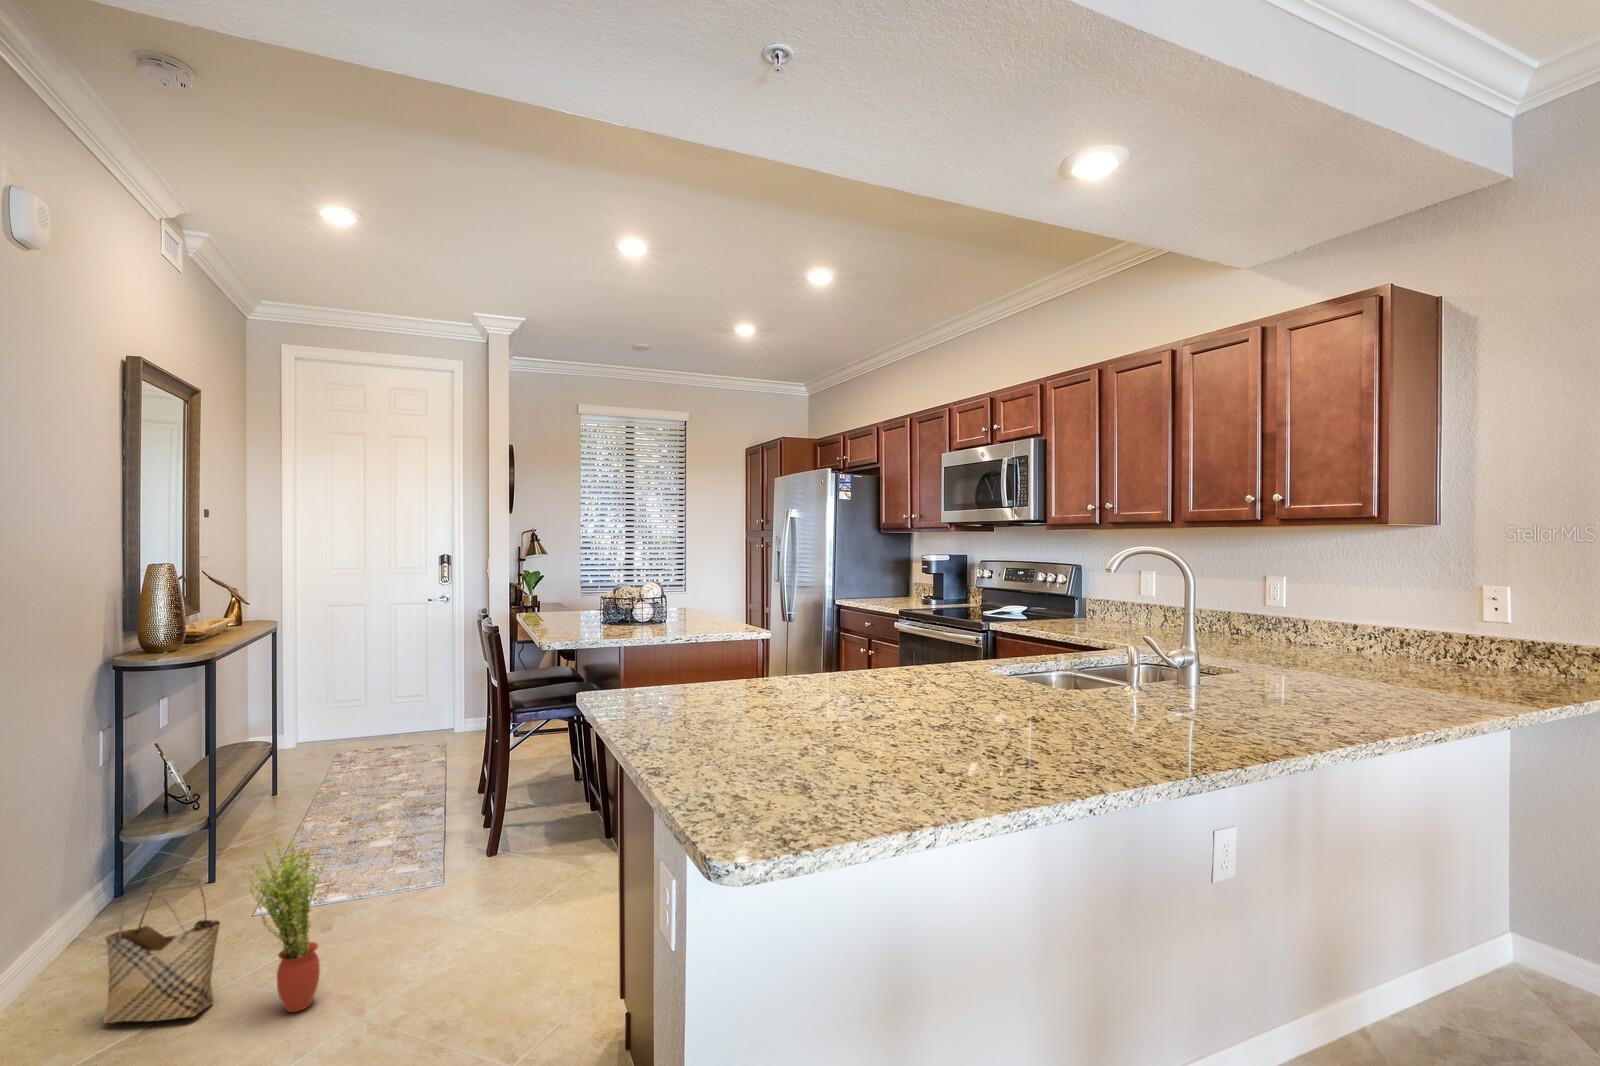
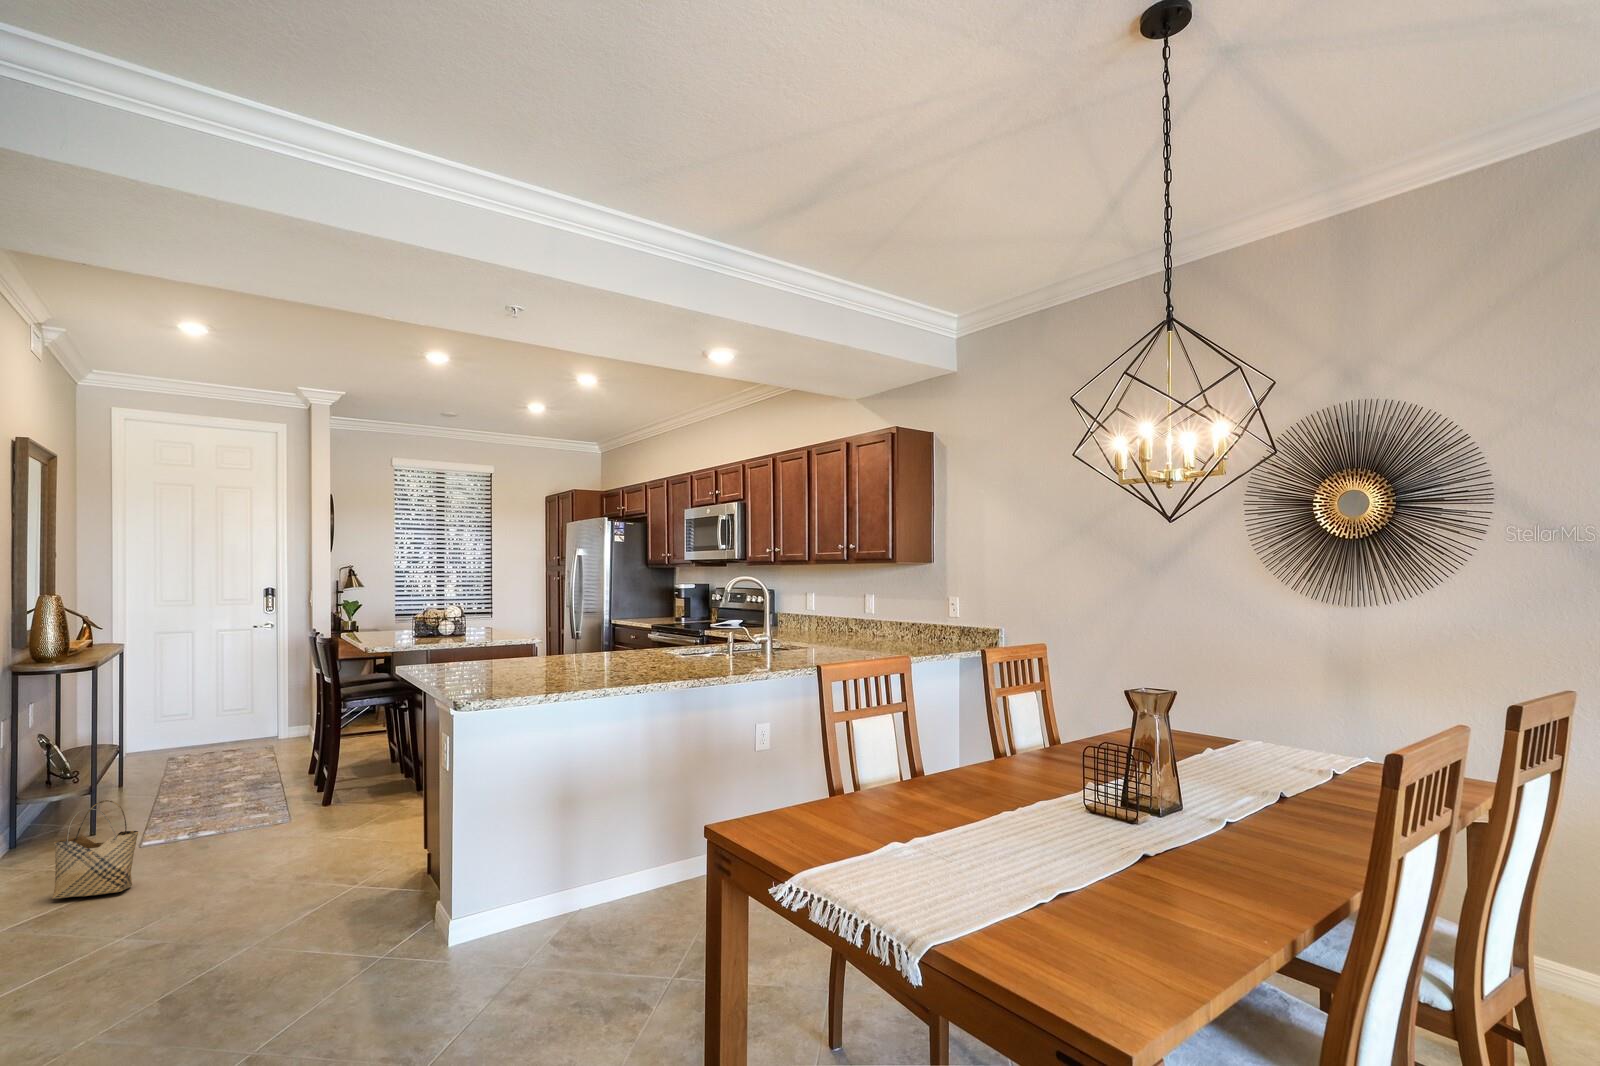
potted plant: present [249,838,325,1012] -> none [164,770,220,885]

